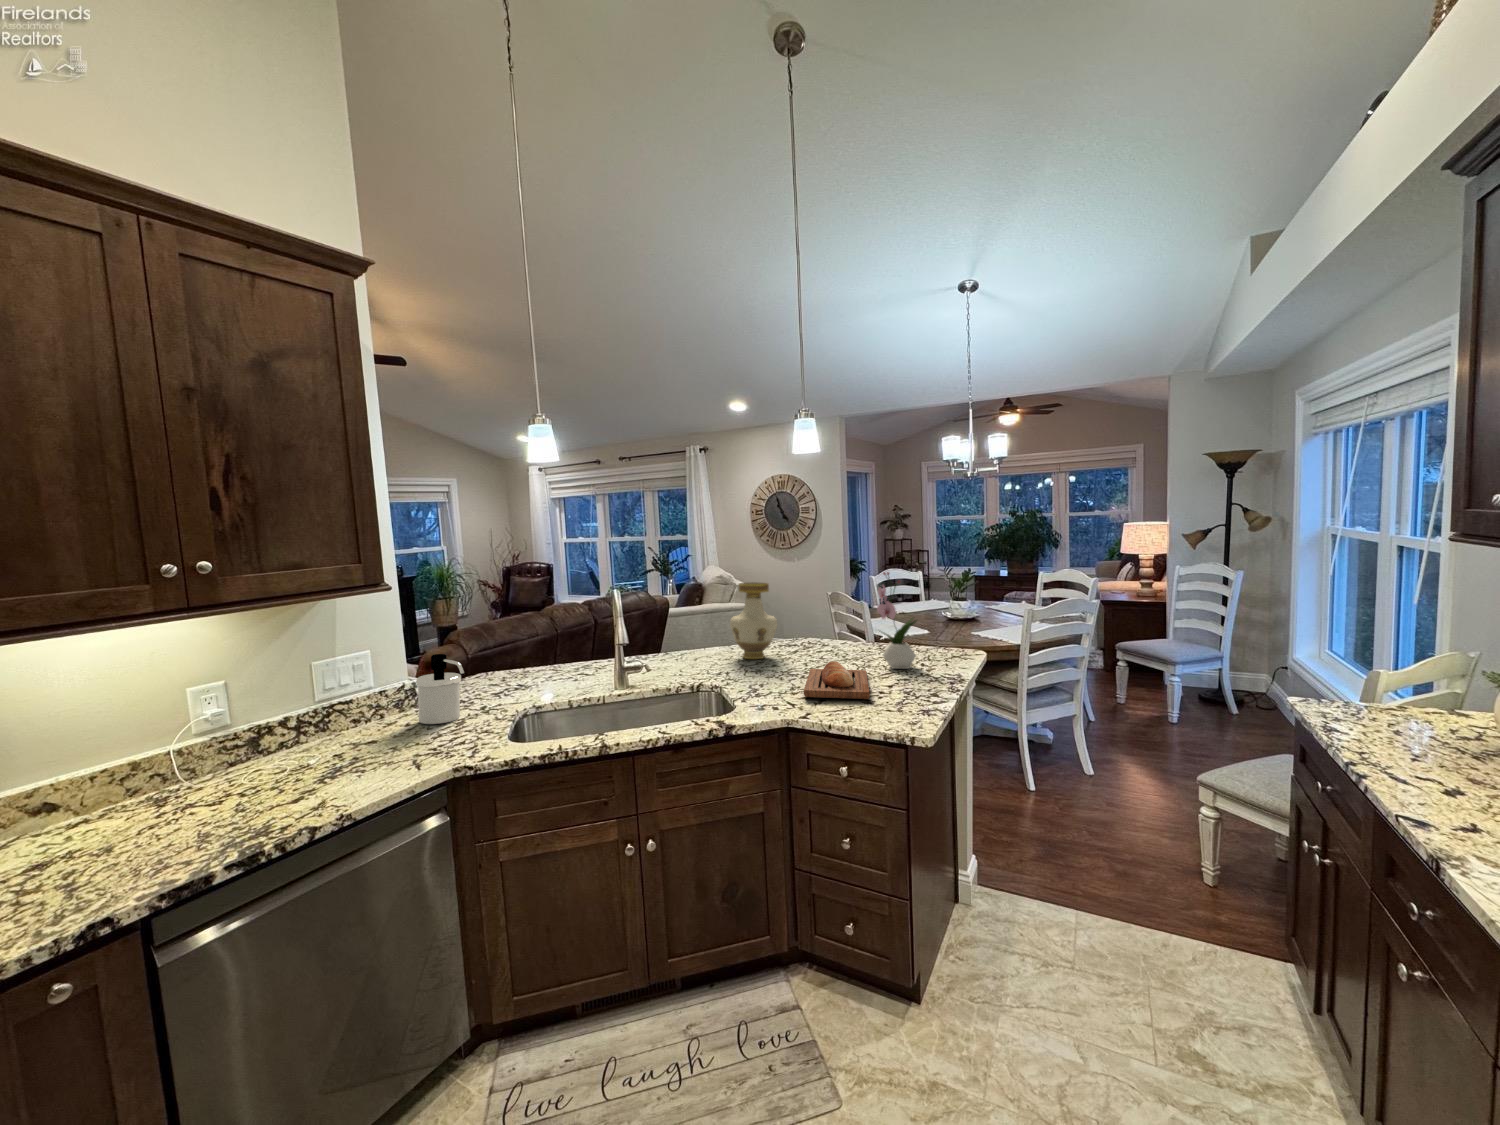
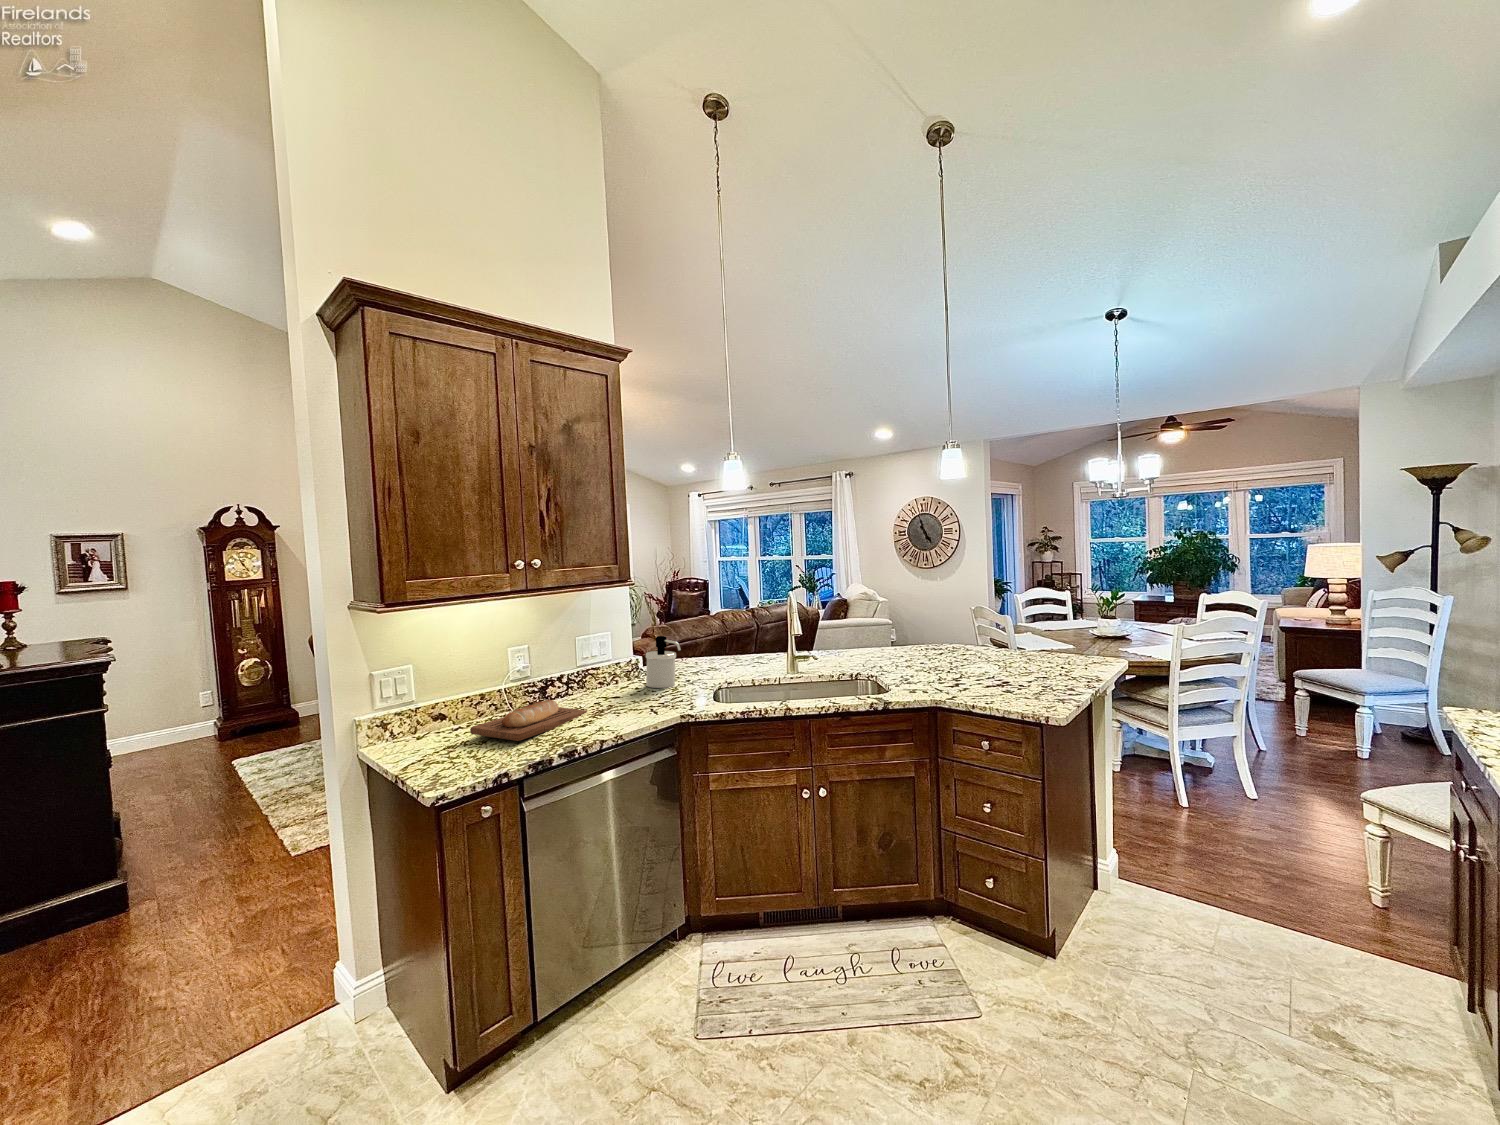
flower arrangement: present [877,572,916,669] -> none [1018,583,1057,670]
vase: present [730,582,777,659] -> none [883,591,926,657]
bread loaf: present [804,661,870,699] -> present [470,700,587,741]

